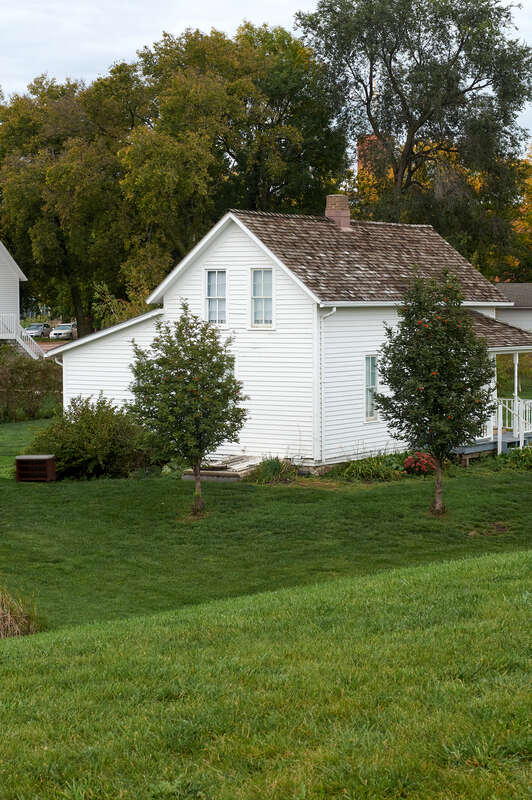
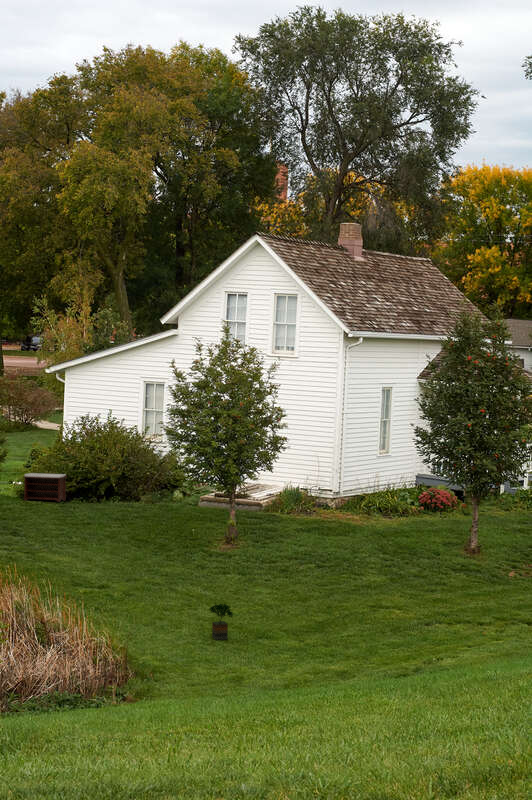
potted tree: none [125,573,149,609] -> present [210,604,233,640]

